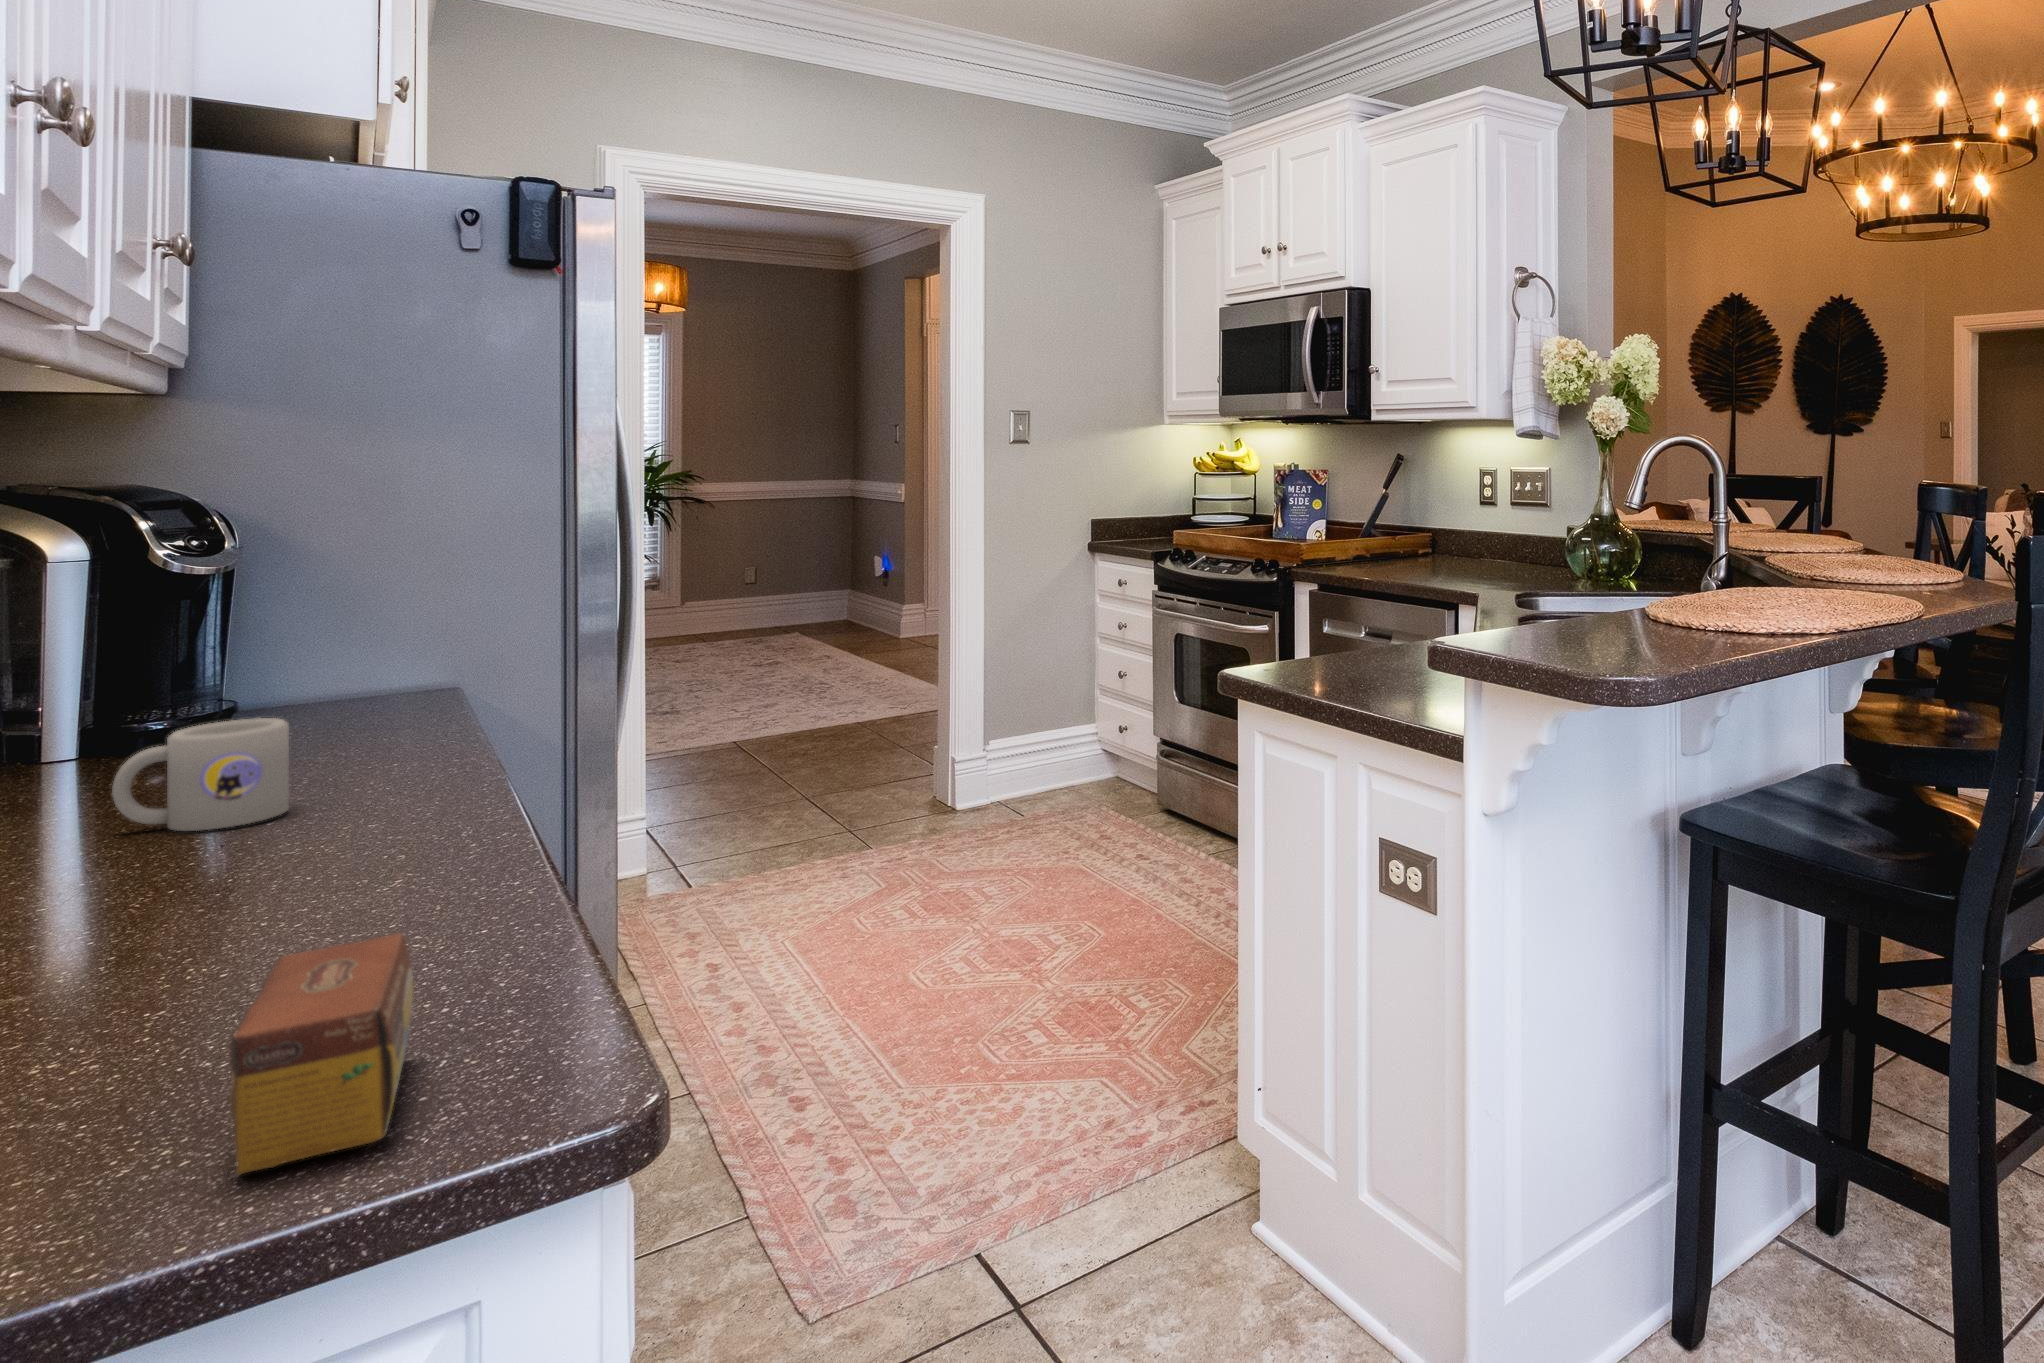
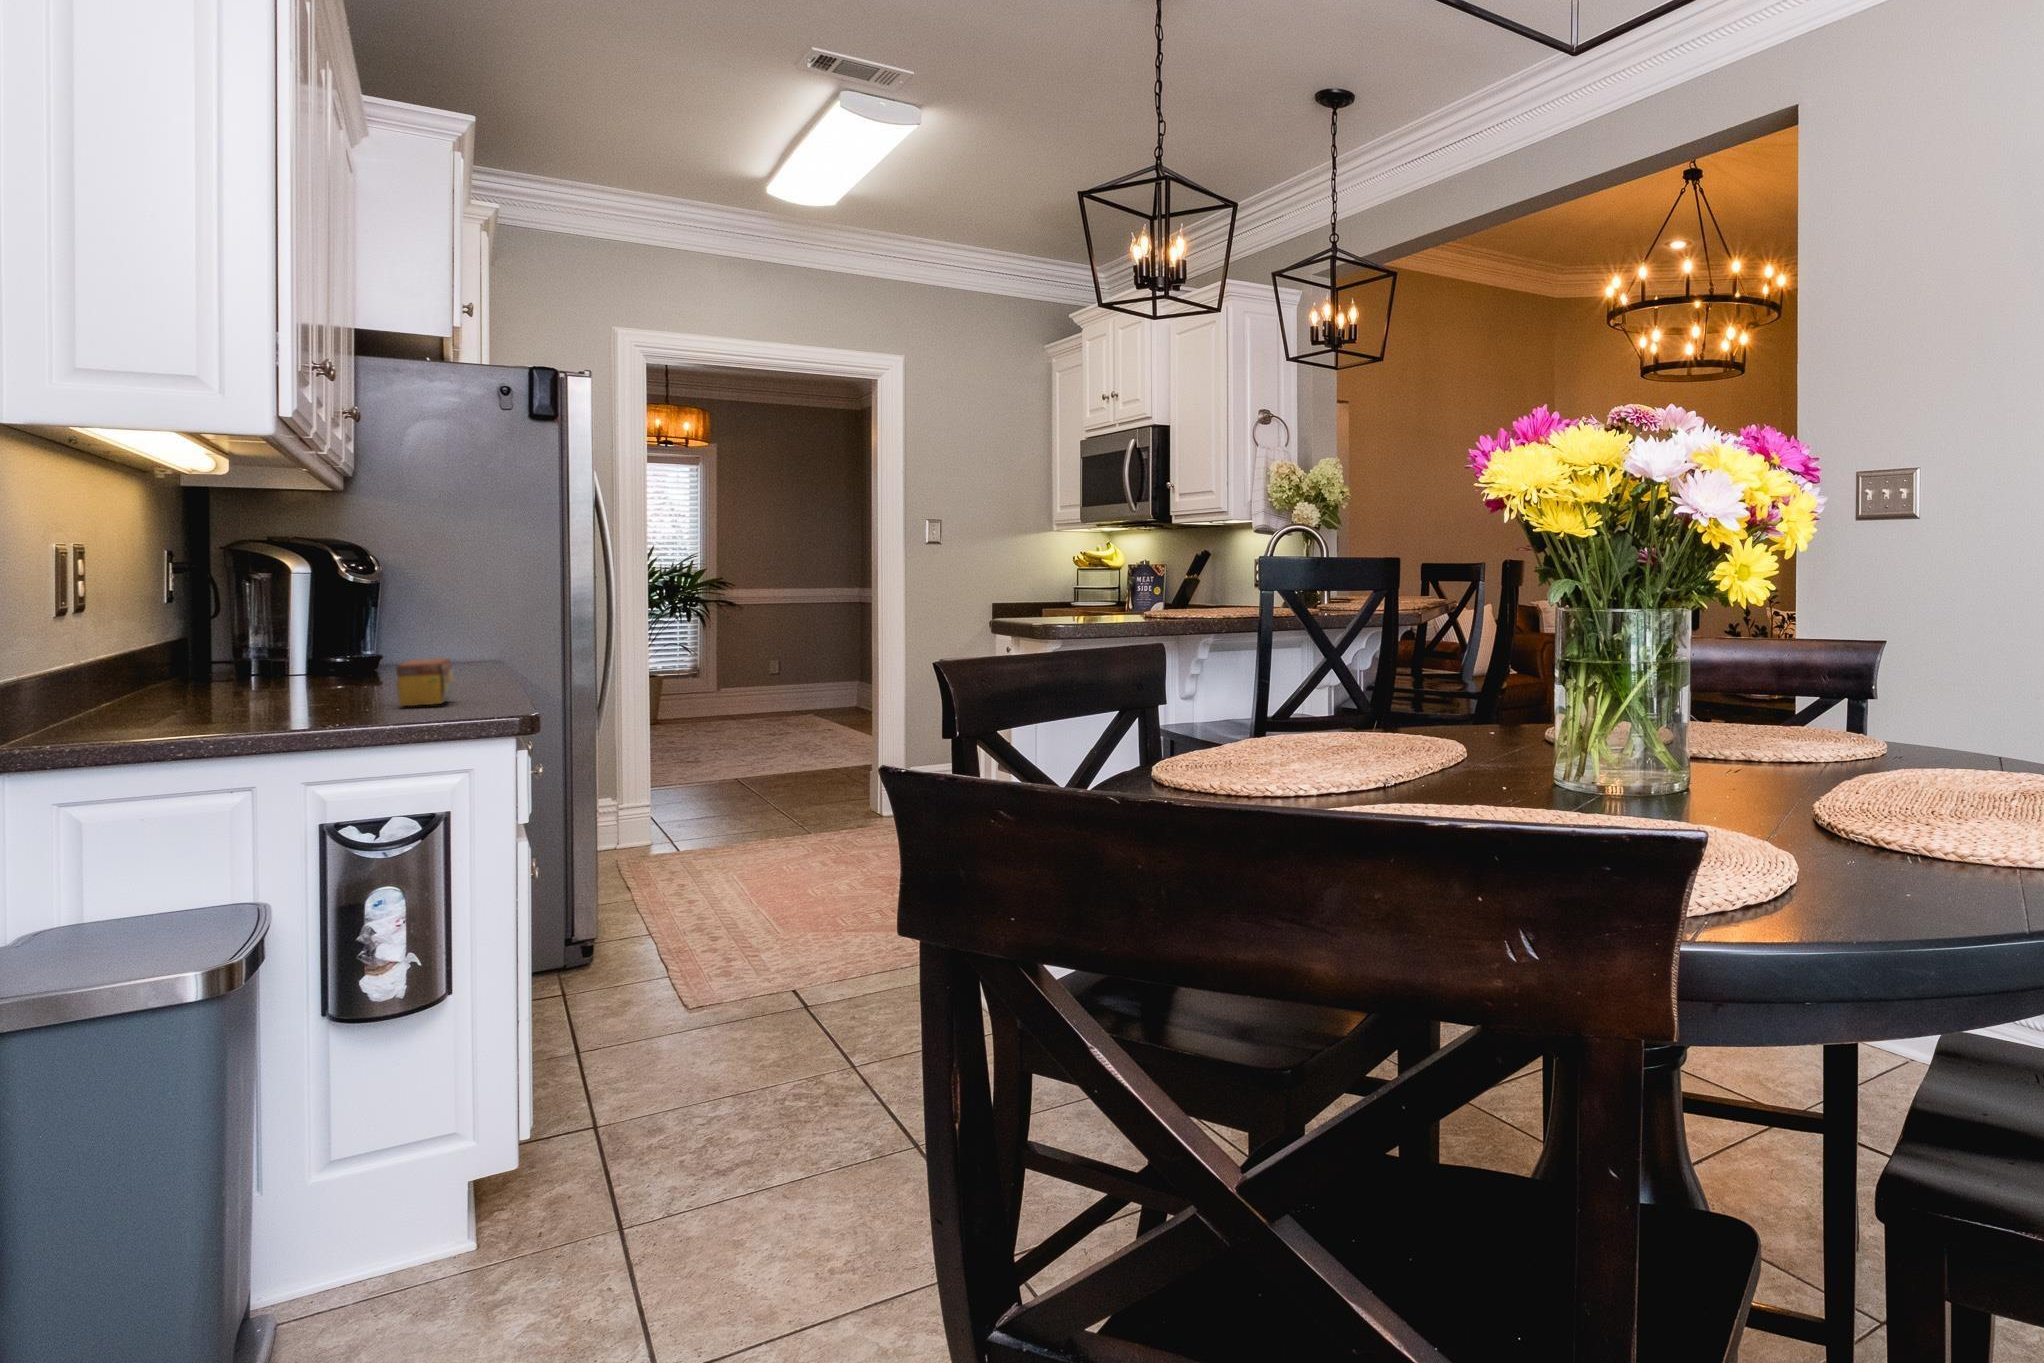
mug: present [112,718,289,831] -> none [336,635,411,679]

